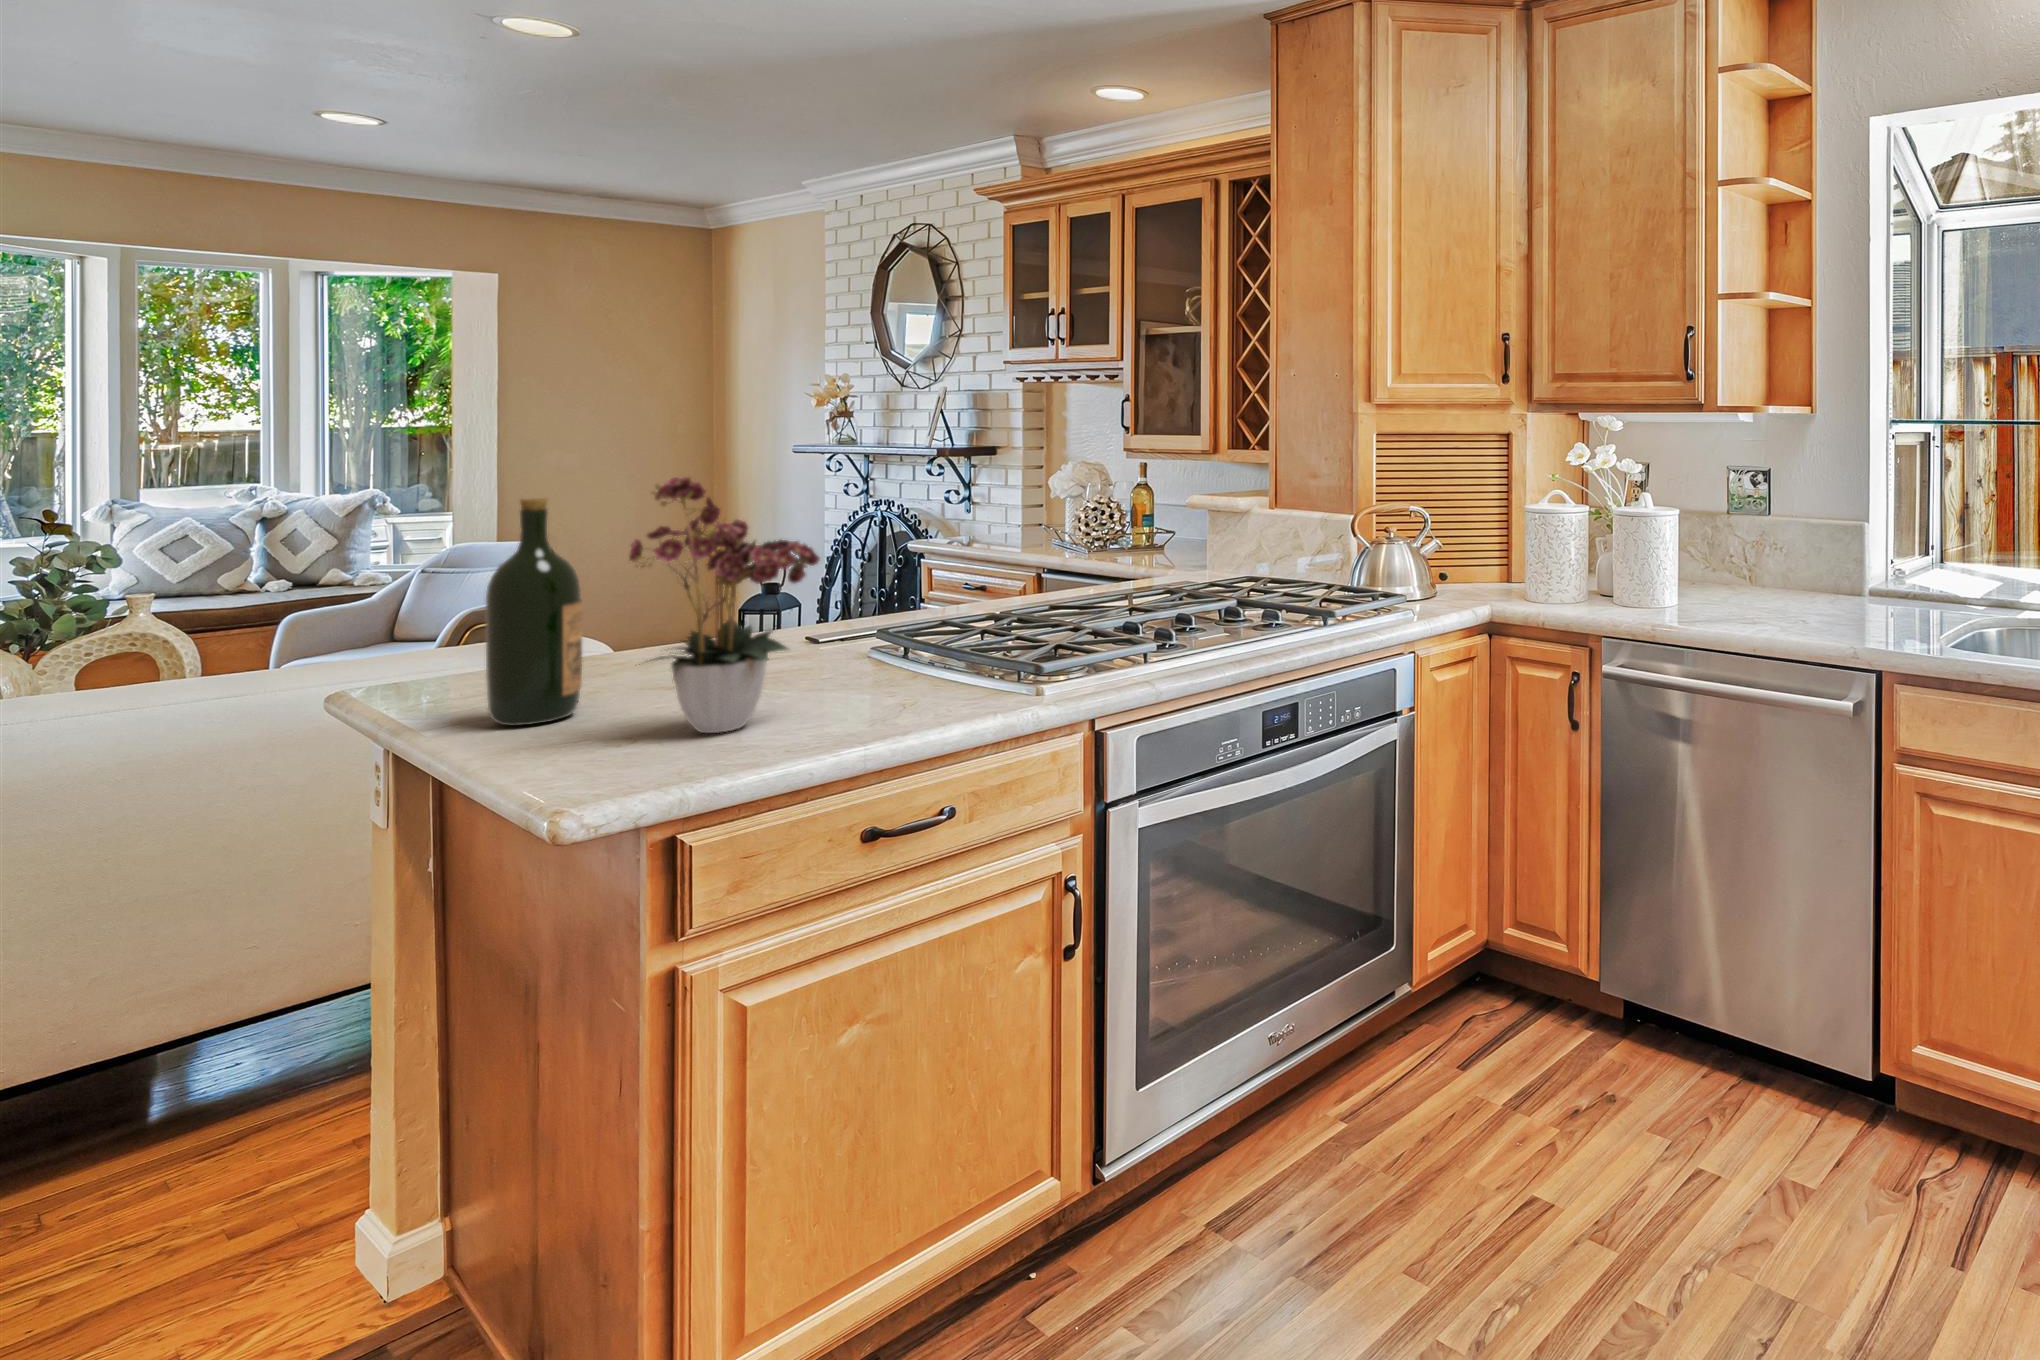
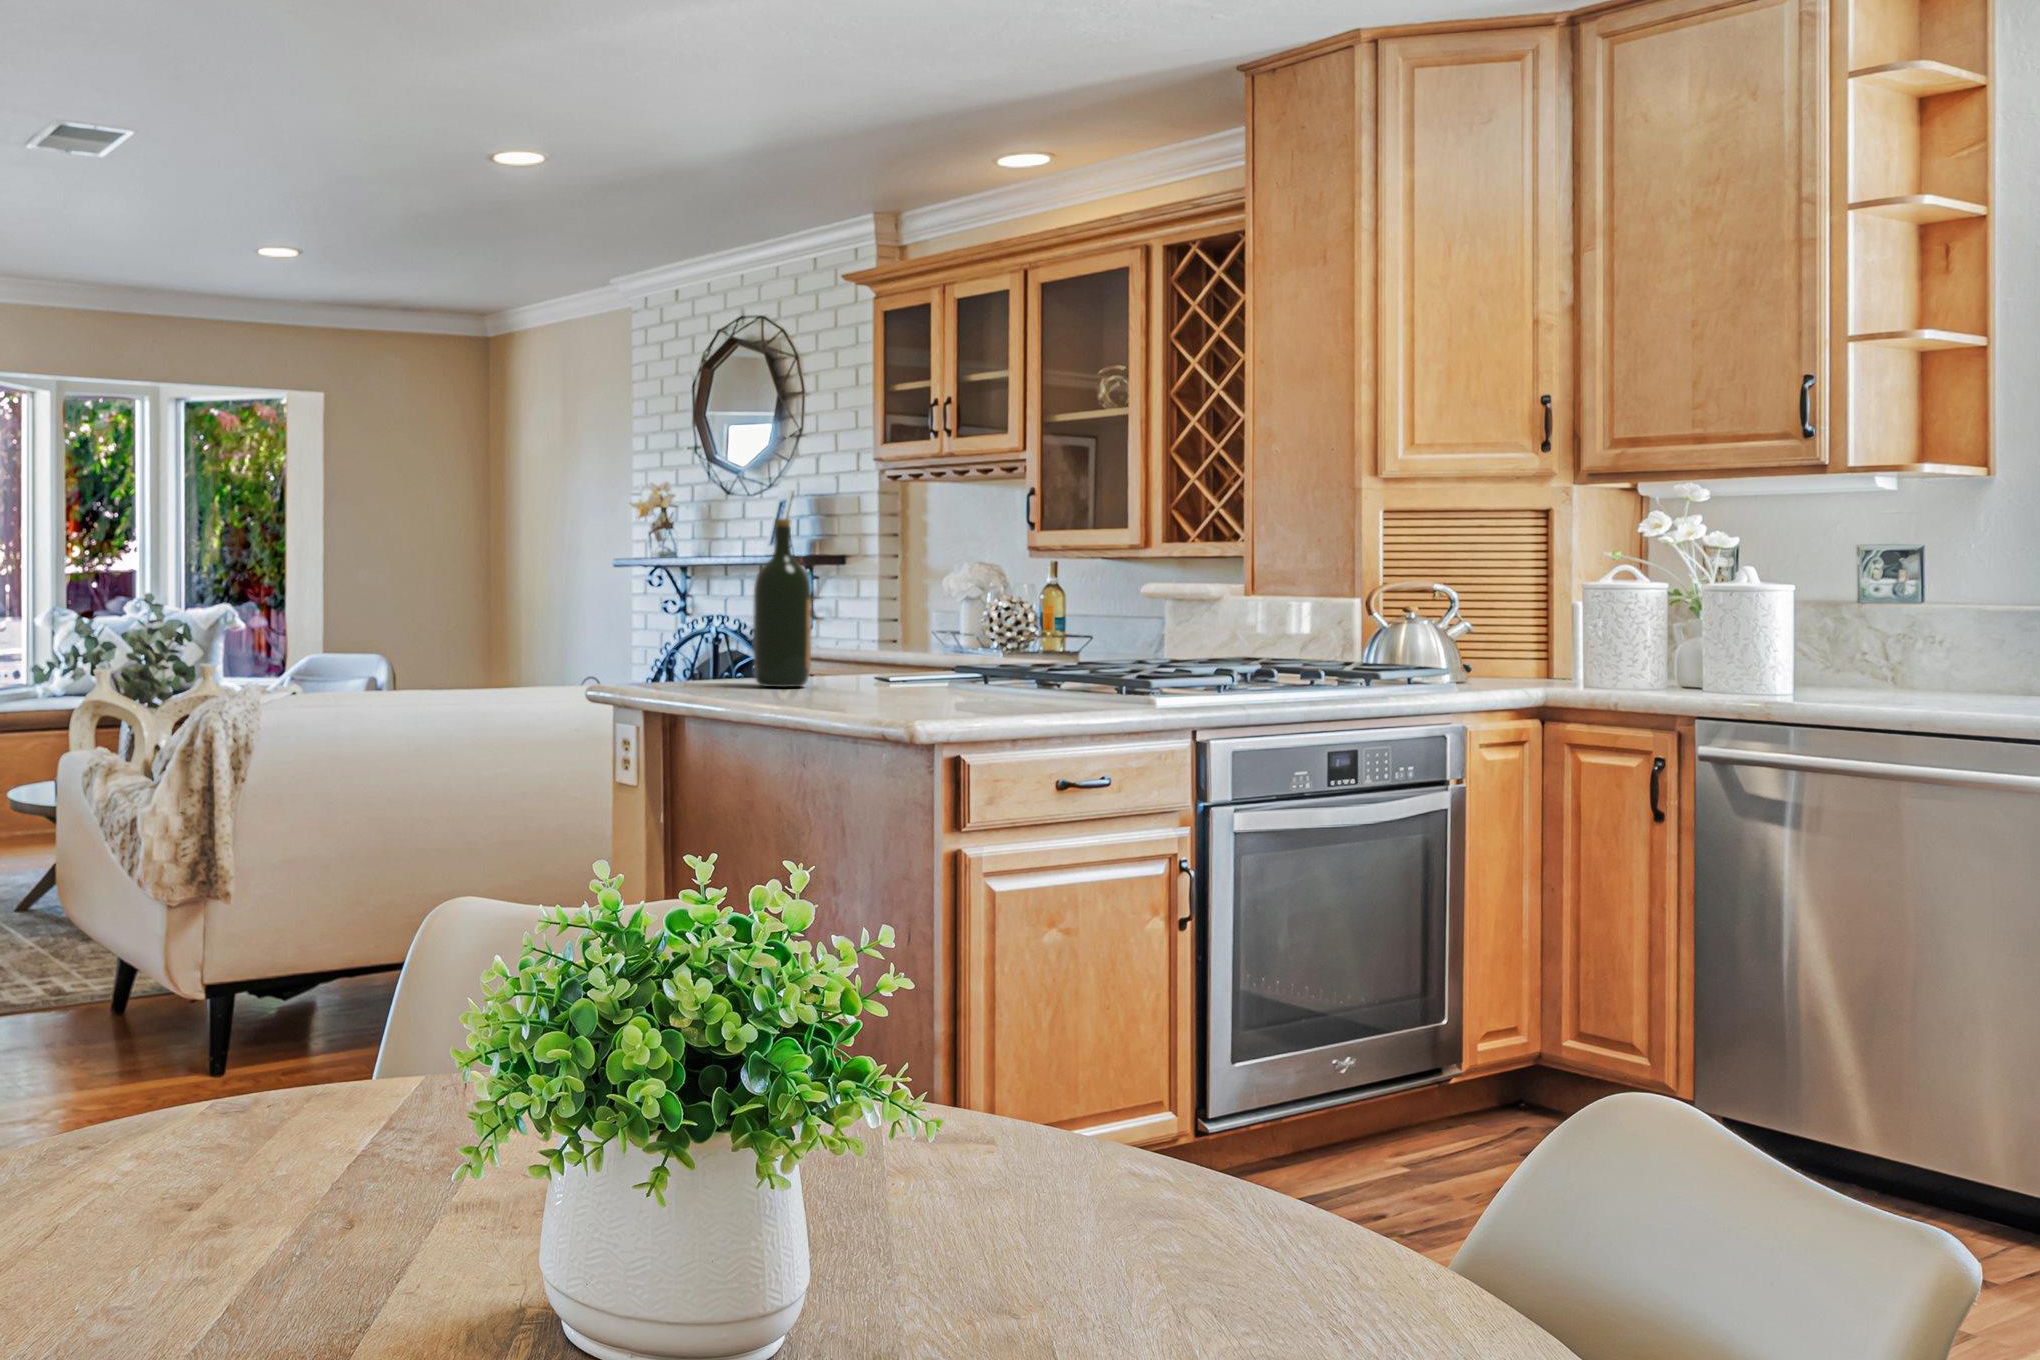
flower arrangement: present [629,477,820,733] -> none [879,487,1013,695]

